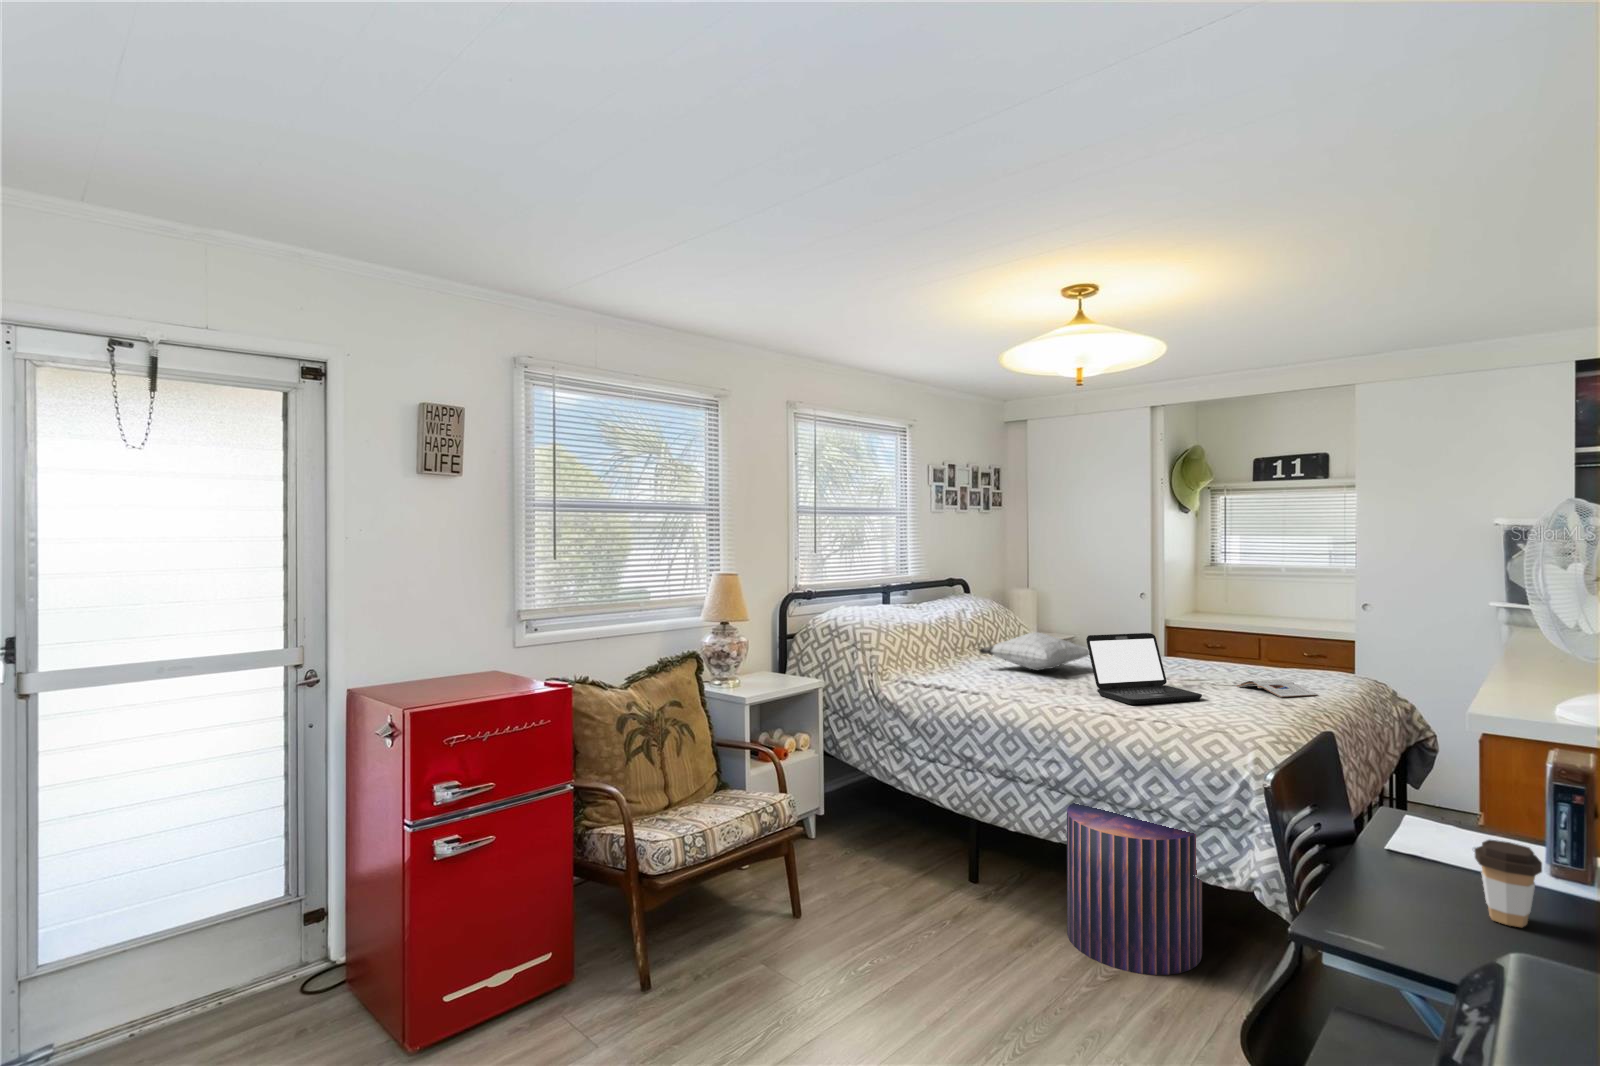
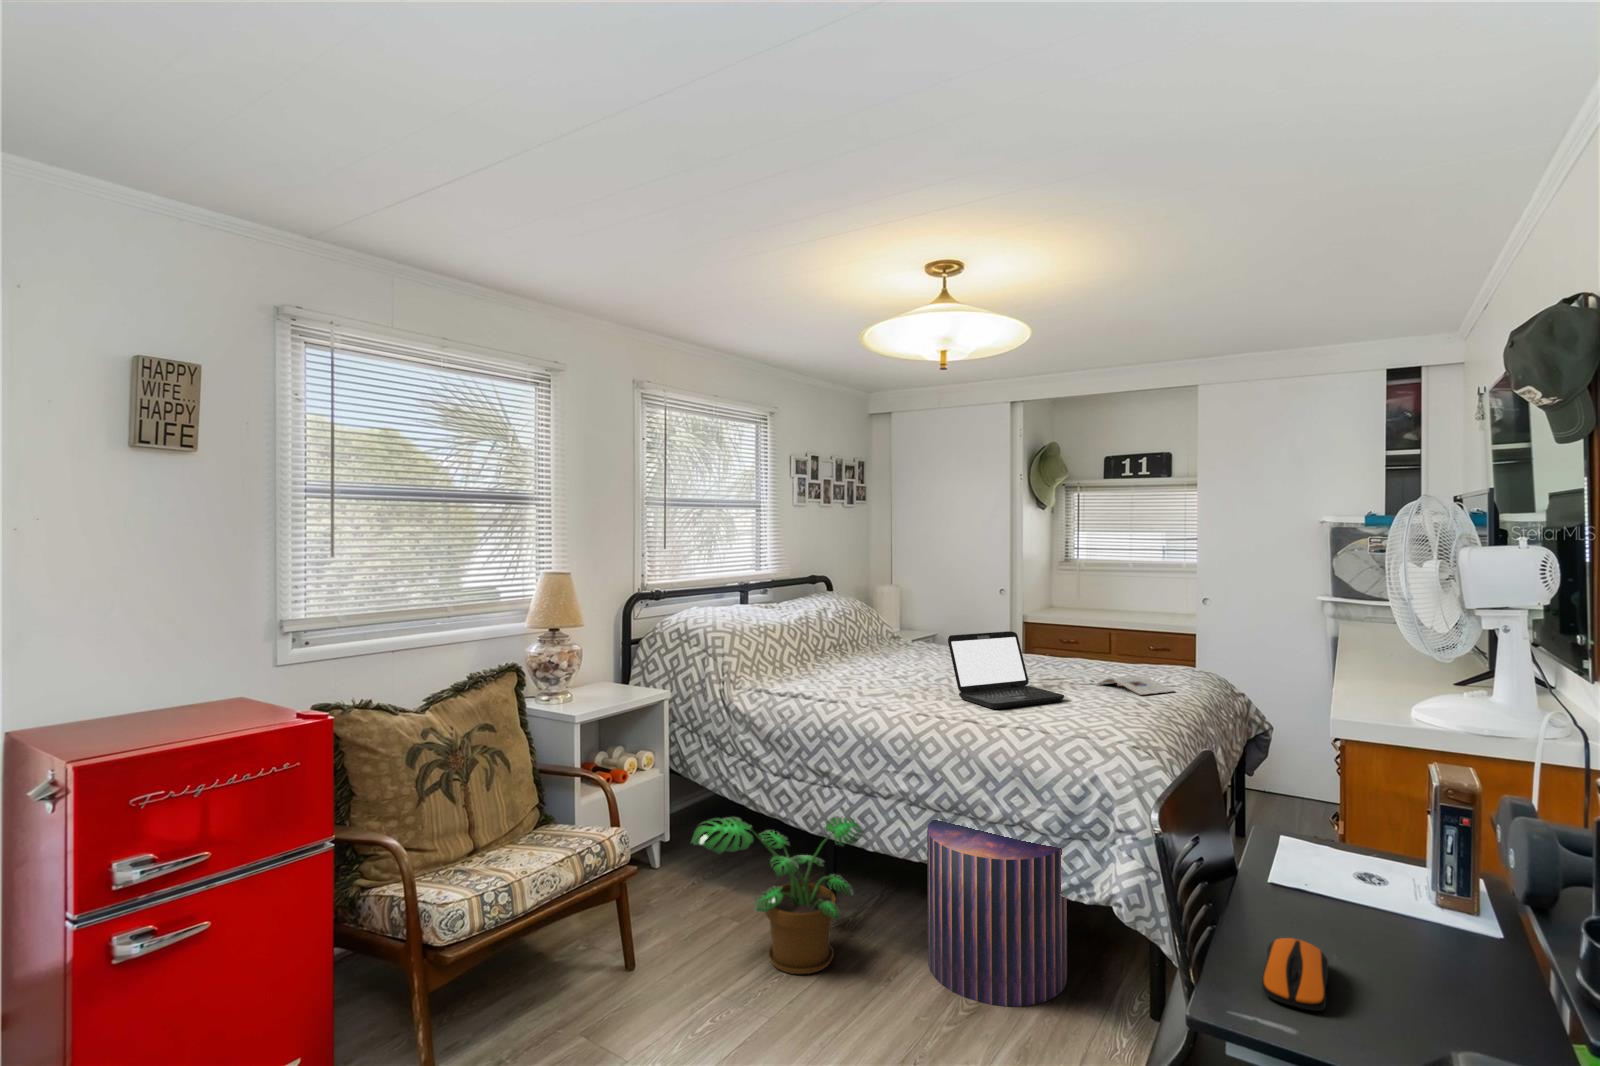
pillow: present [980,632,1089,670] -> none [838,632,955,673]
potted plant: none [850,792,1007,934] -> present [691,817,864,974]
coffee cup: present [1475,840,1542,927] -> none [1396,889,1475,1000]
computer mouse: none [1353,877,1414,927] -> present [1262,938,1328,1011]

